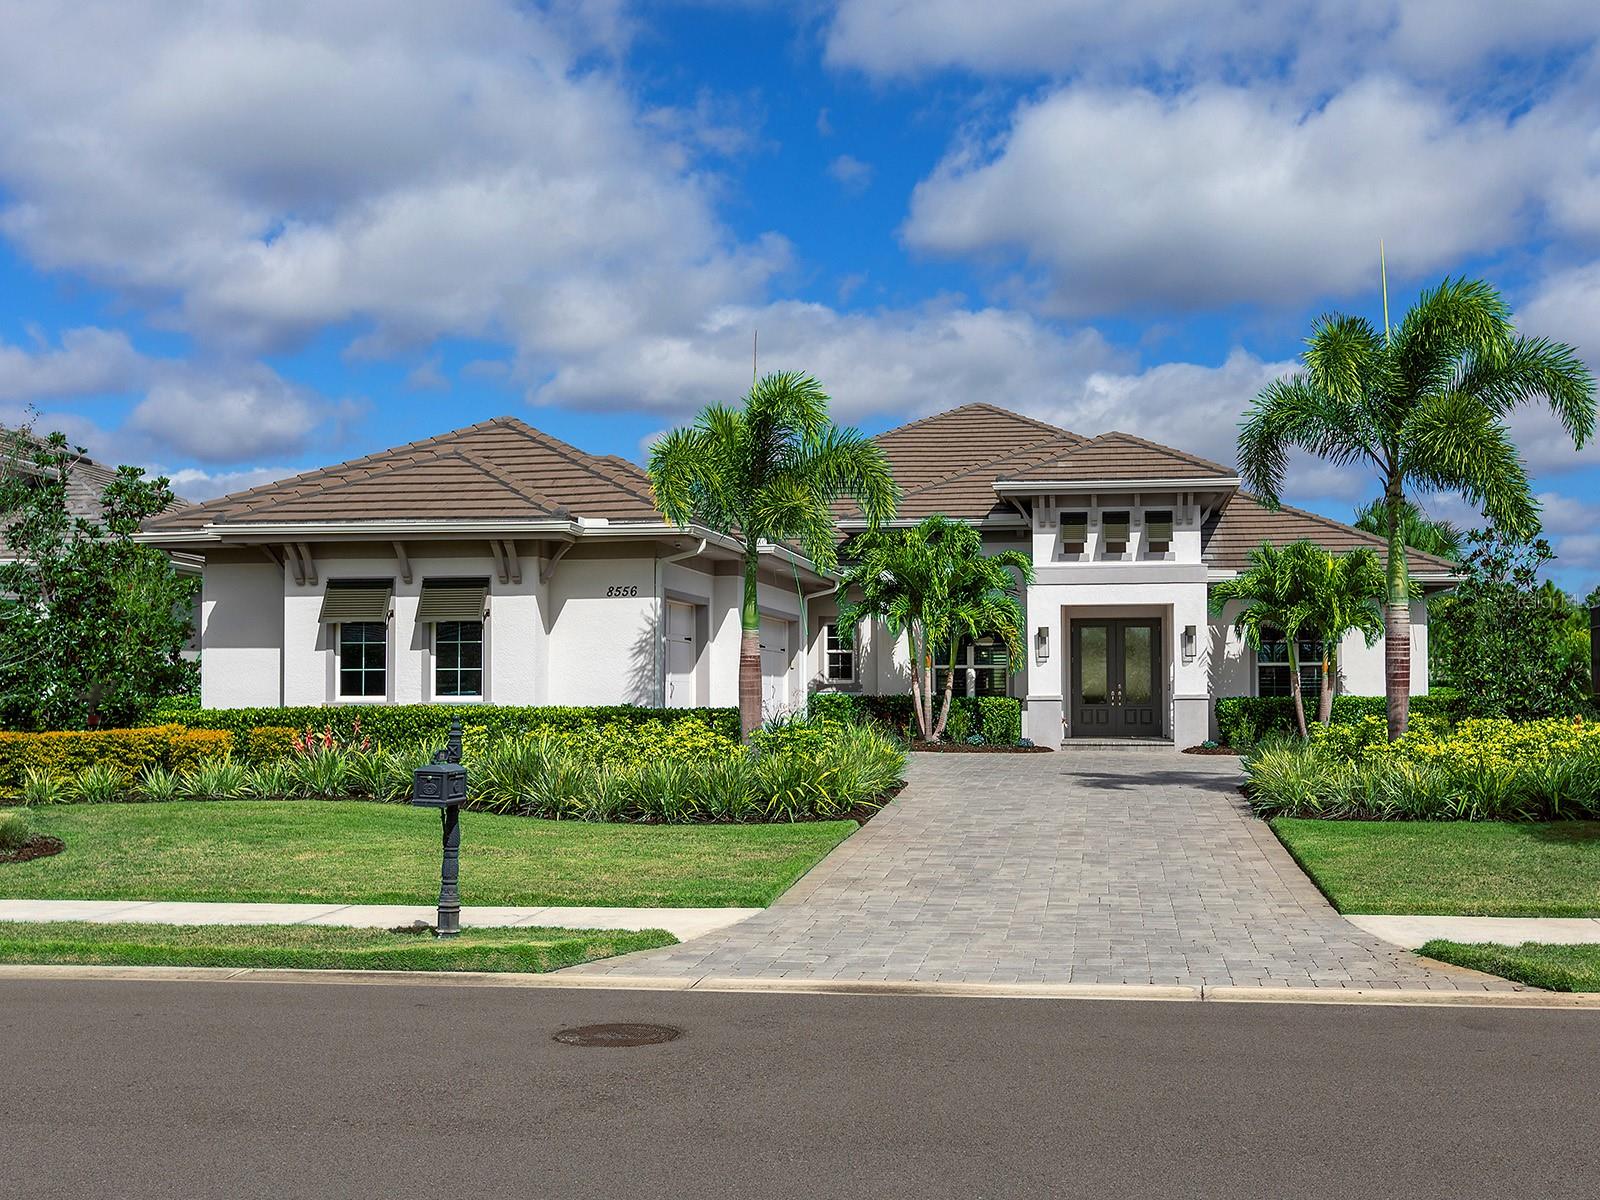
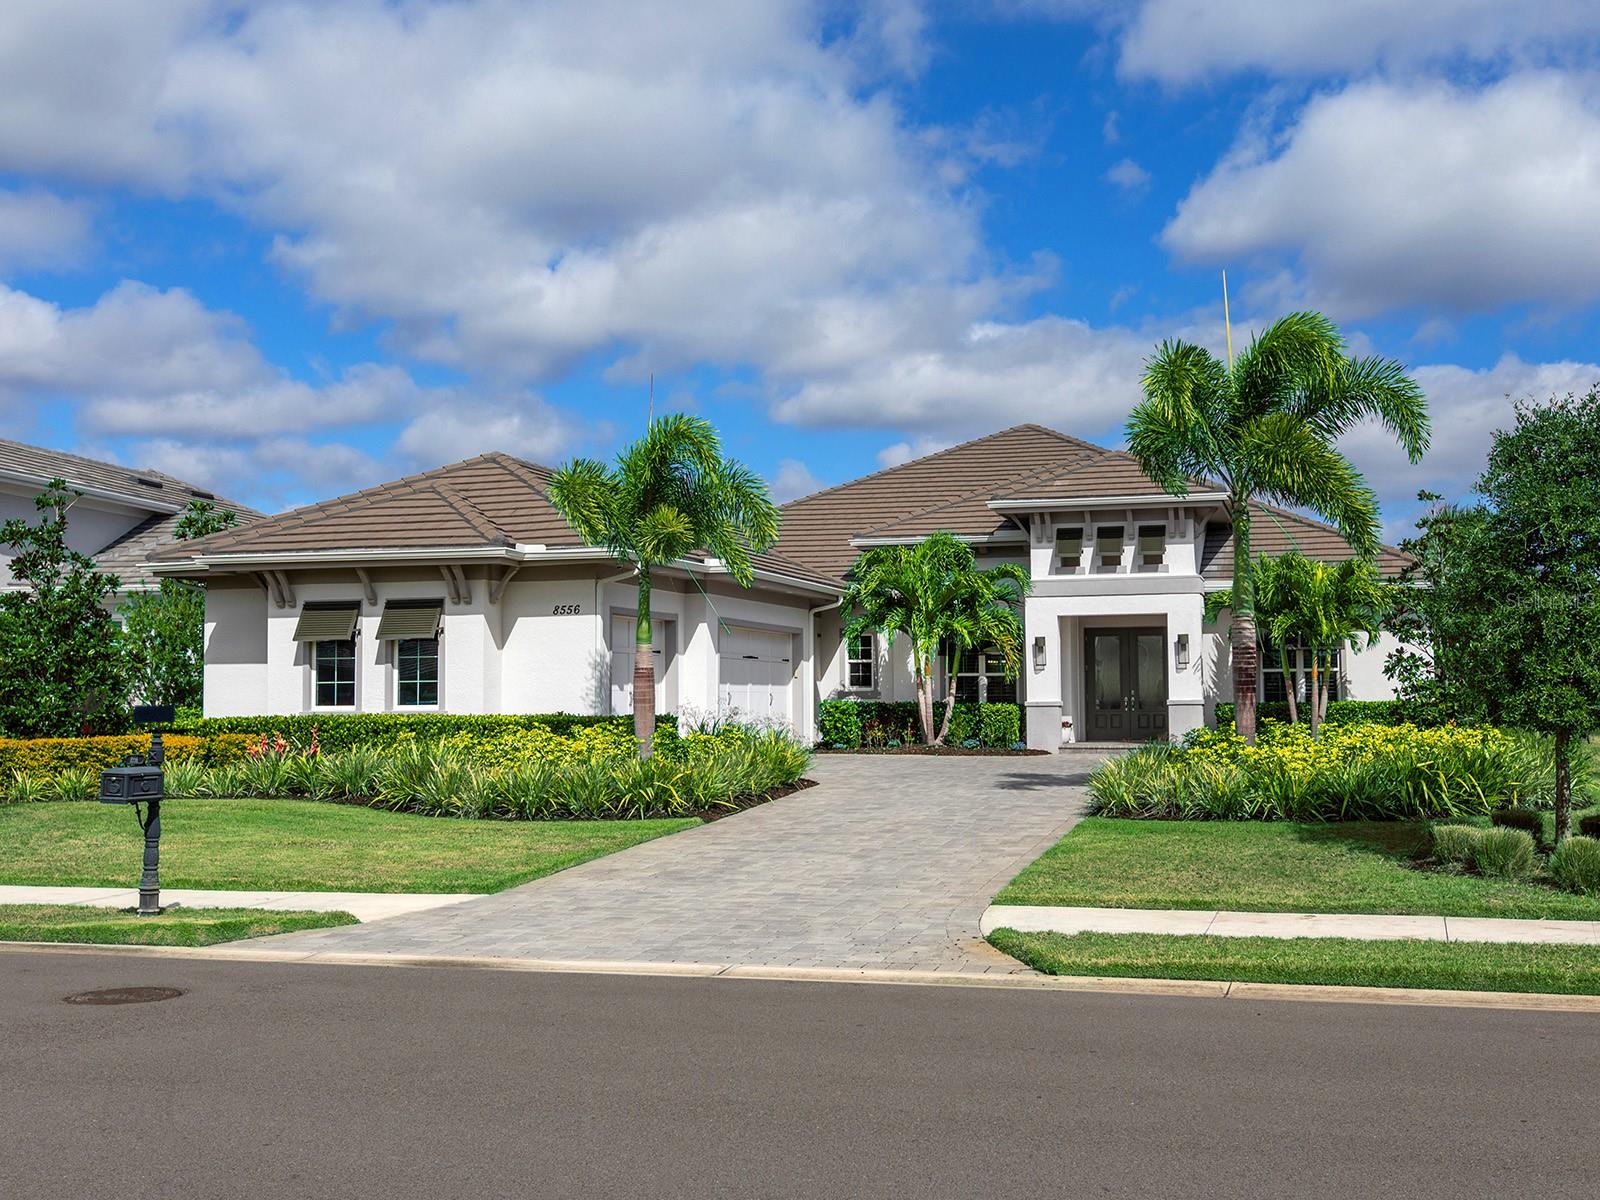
bench: none [146,691,188,722] -> present [133,705,175,732]

